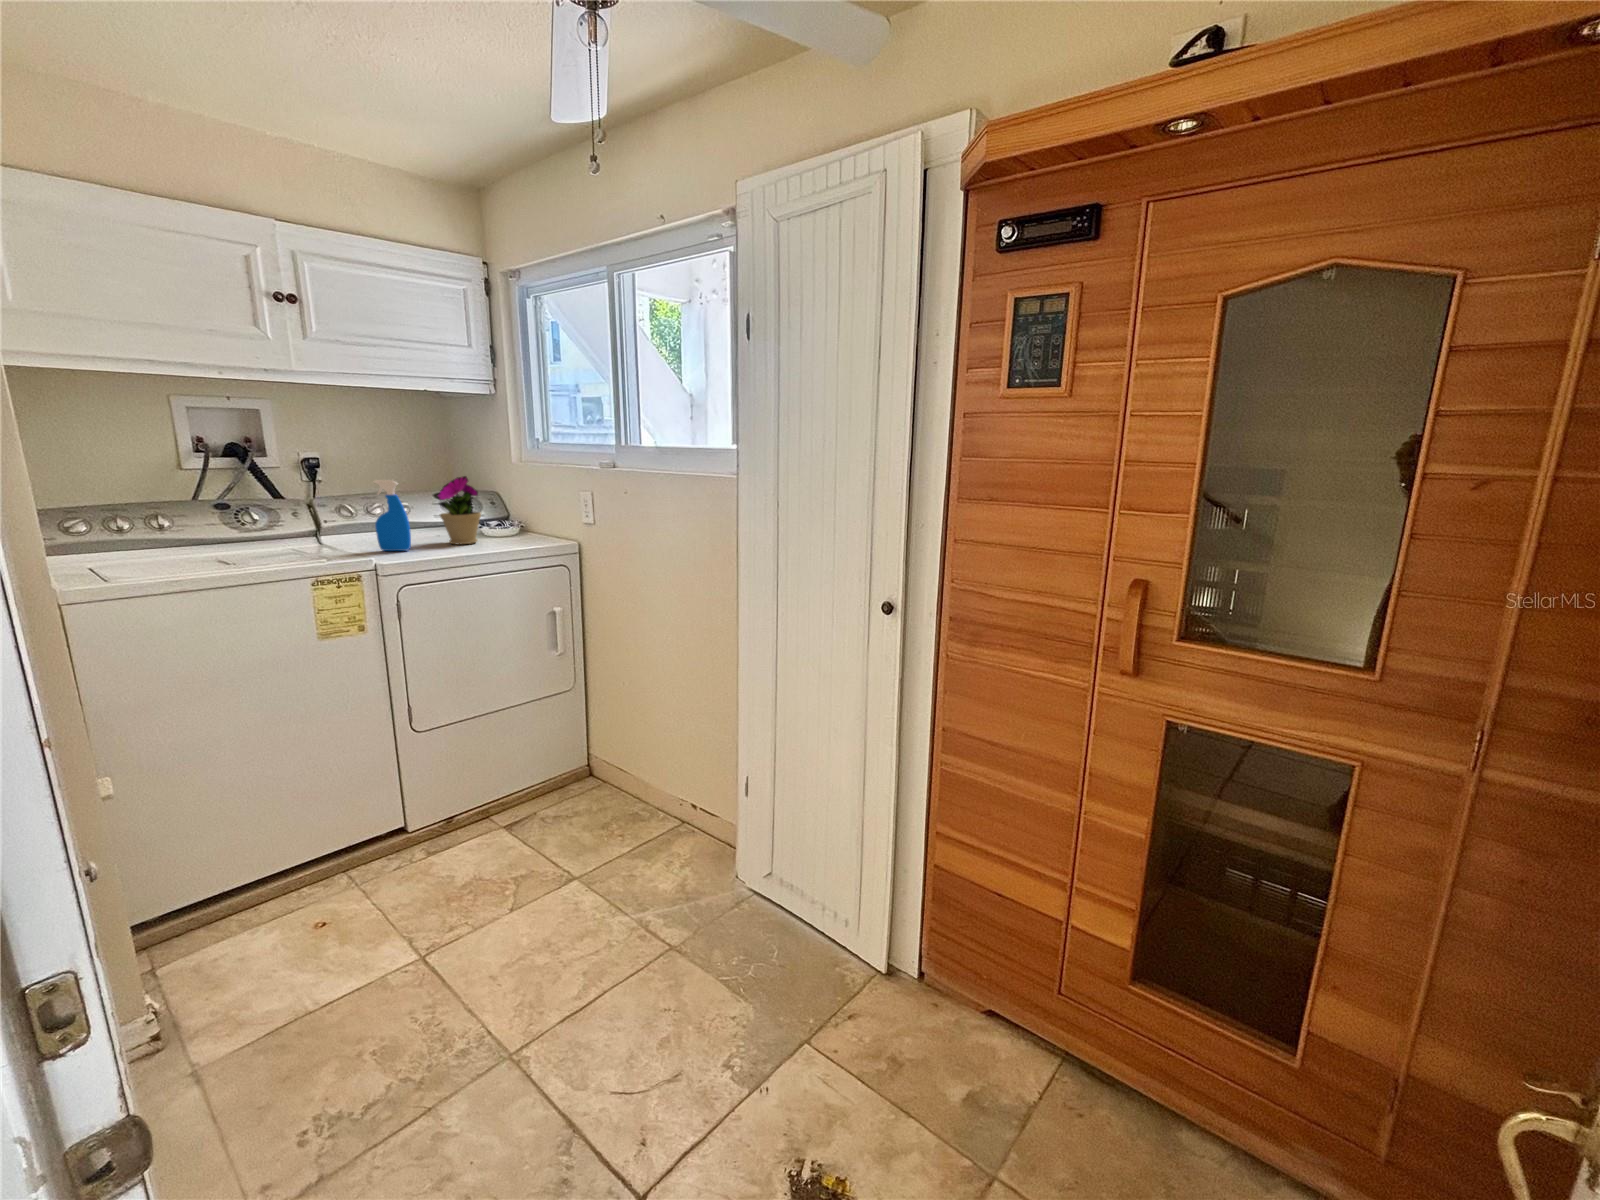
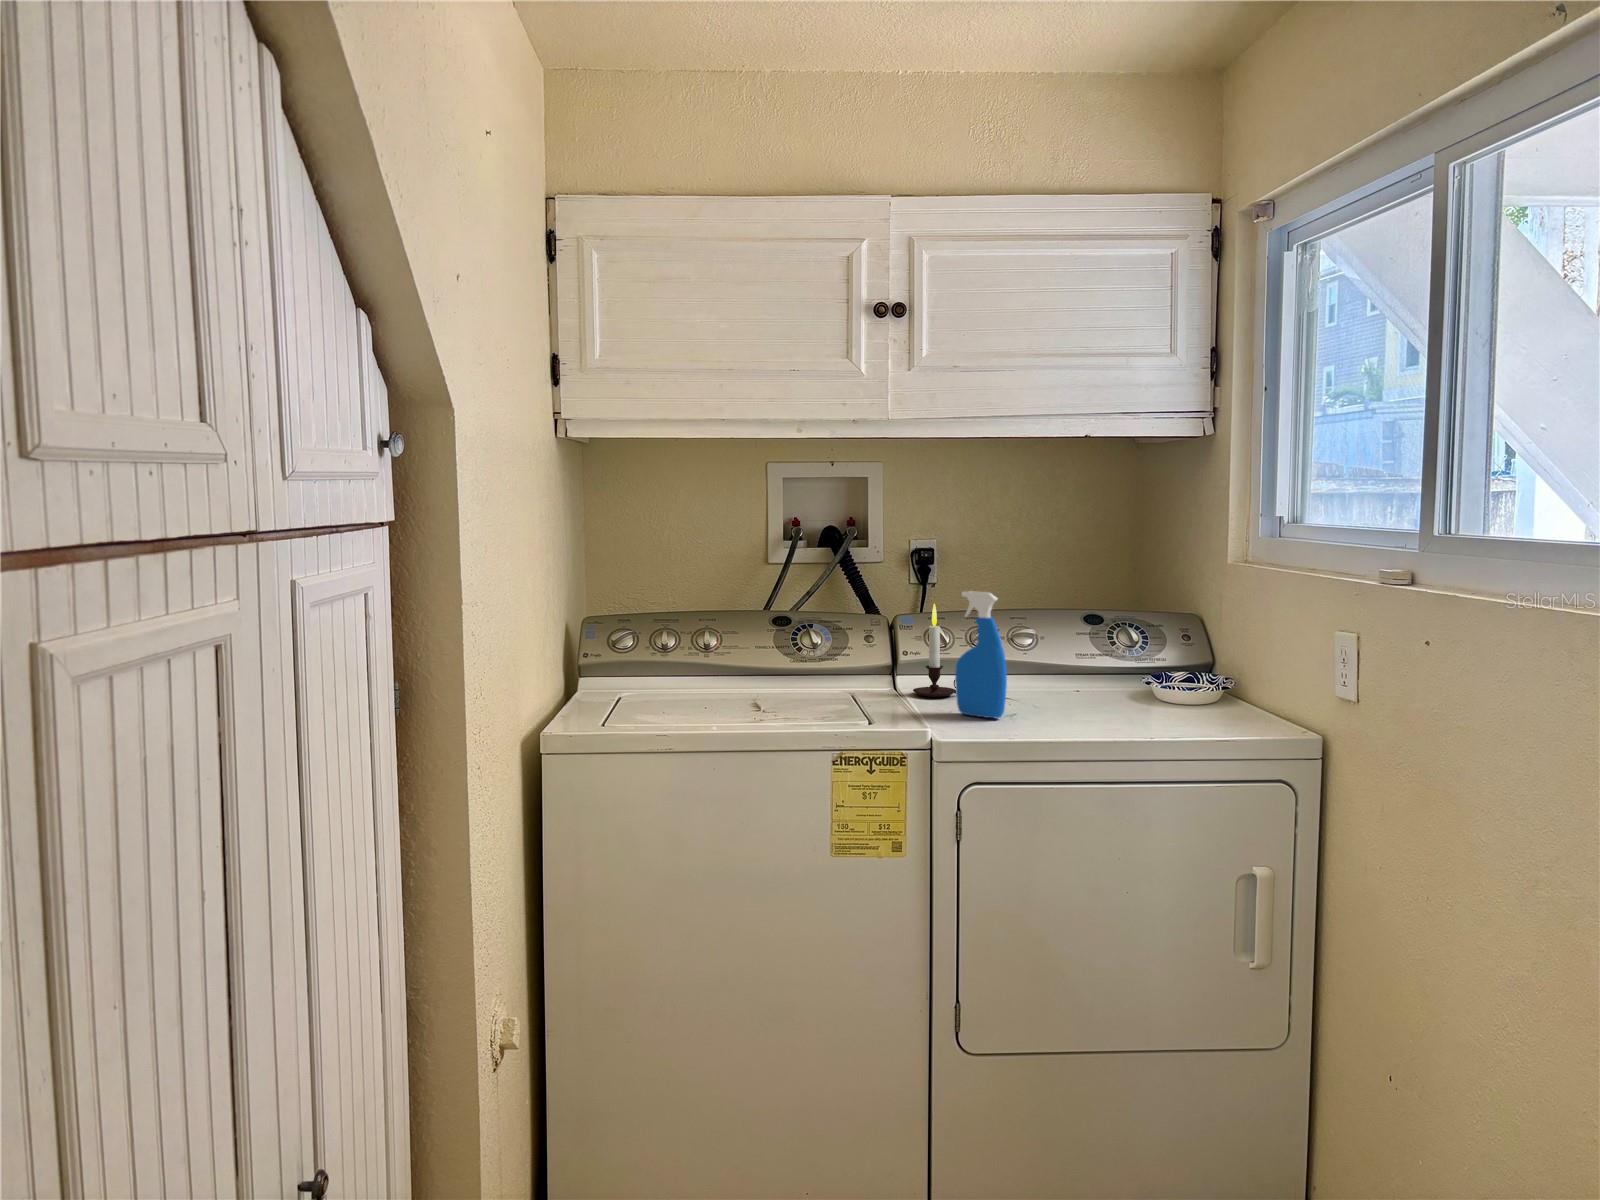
flower pot: present [438,476,481,544] -> none [1066,589,1141,717]
candle: none [338,489,375,546] -> present [913,604,956,697]

